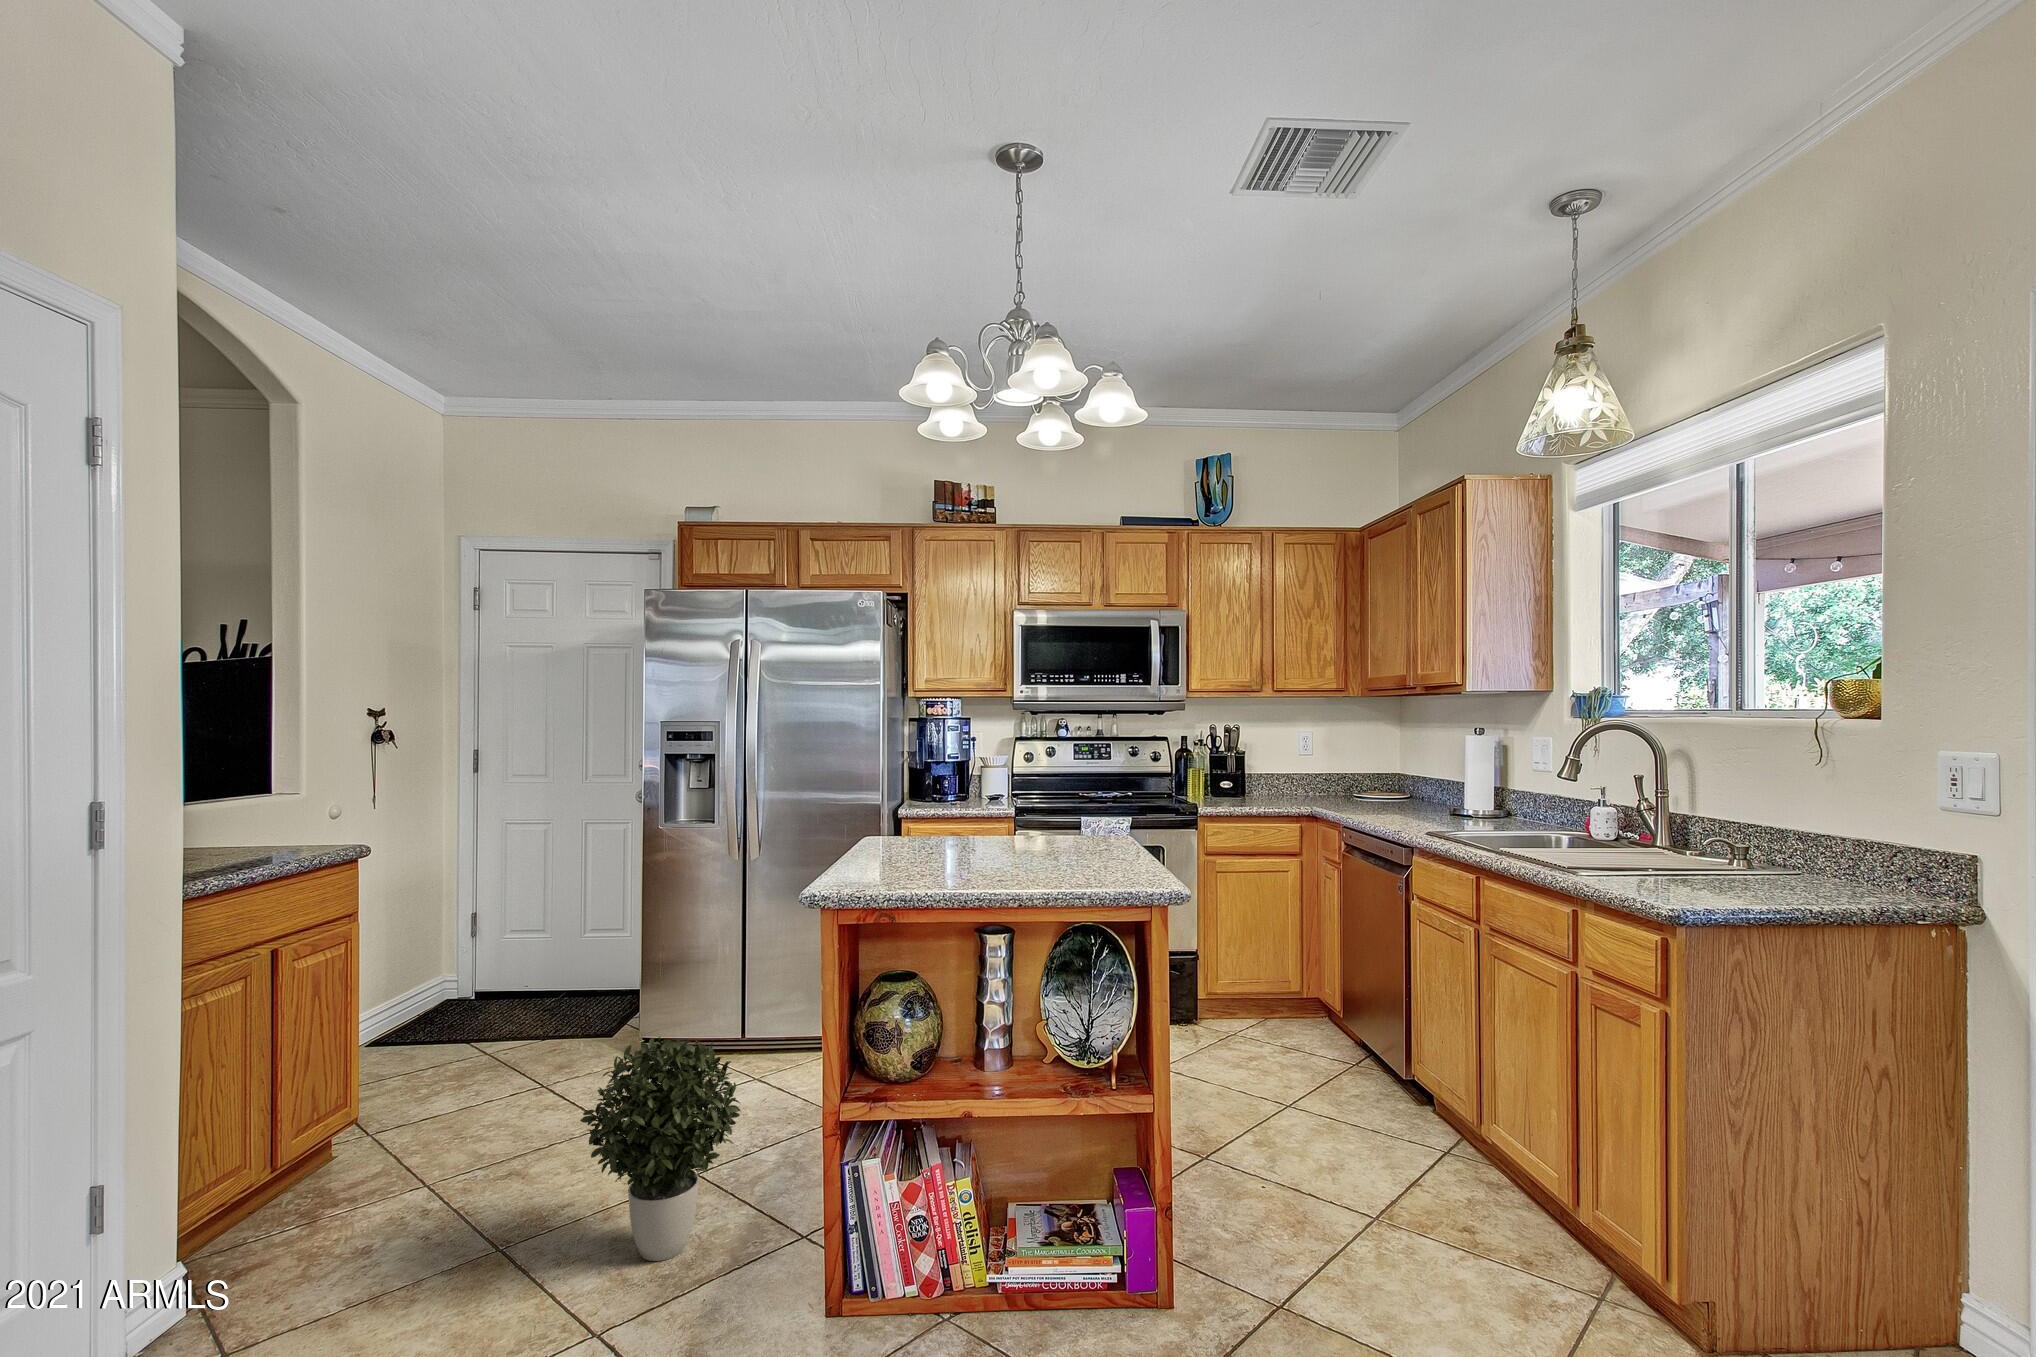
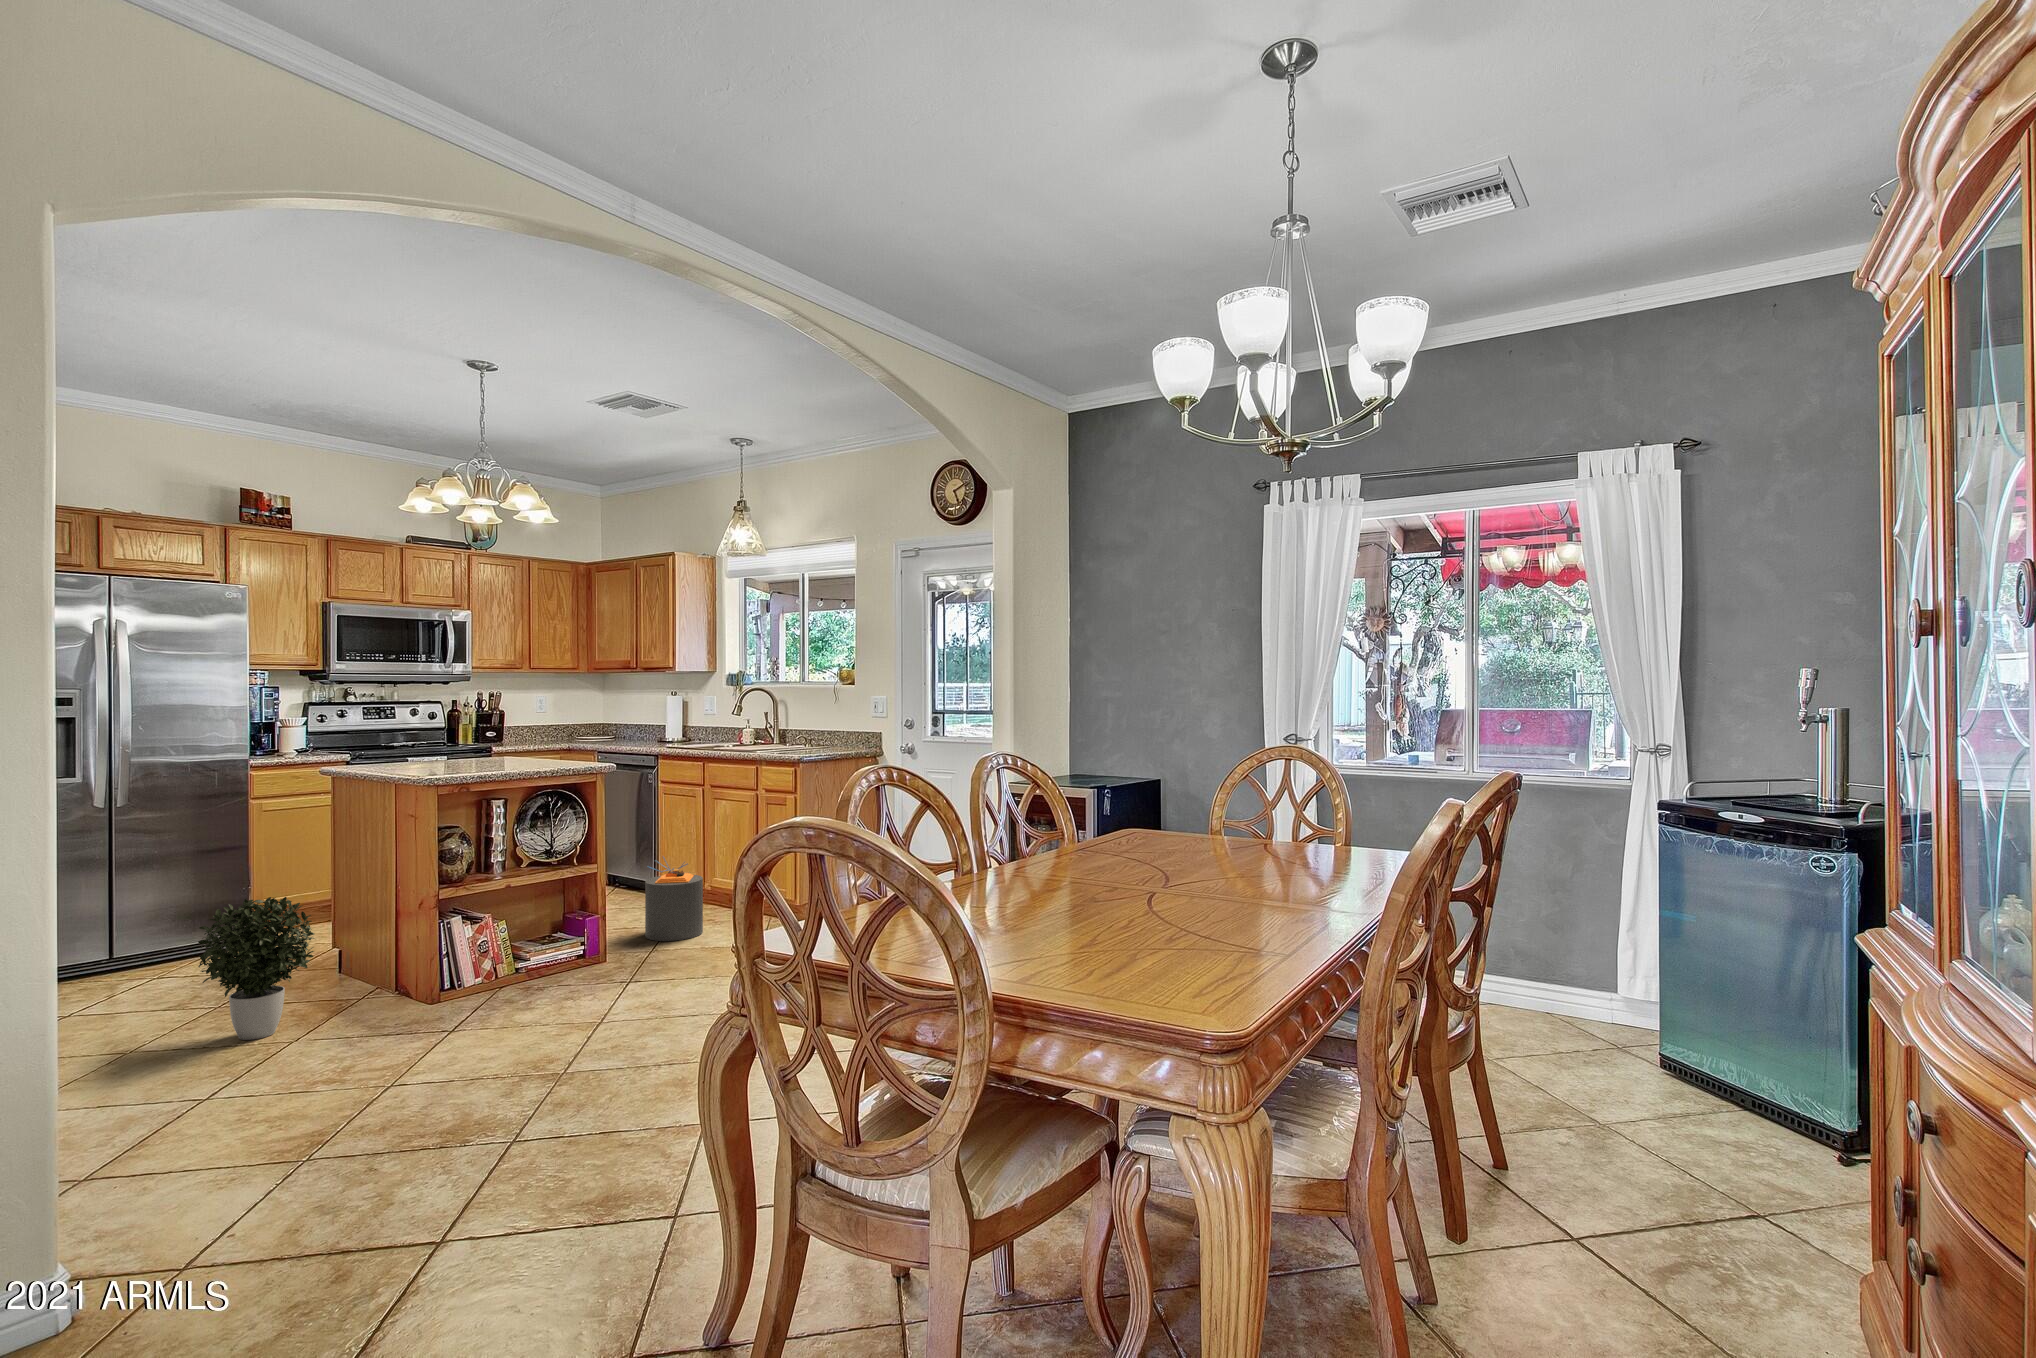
trash can: none [1322,1063,1444,1280] -> present [645,857,703,941]

